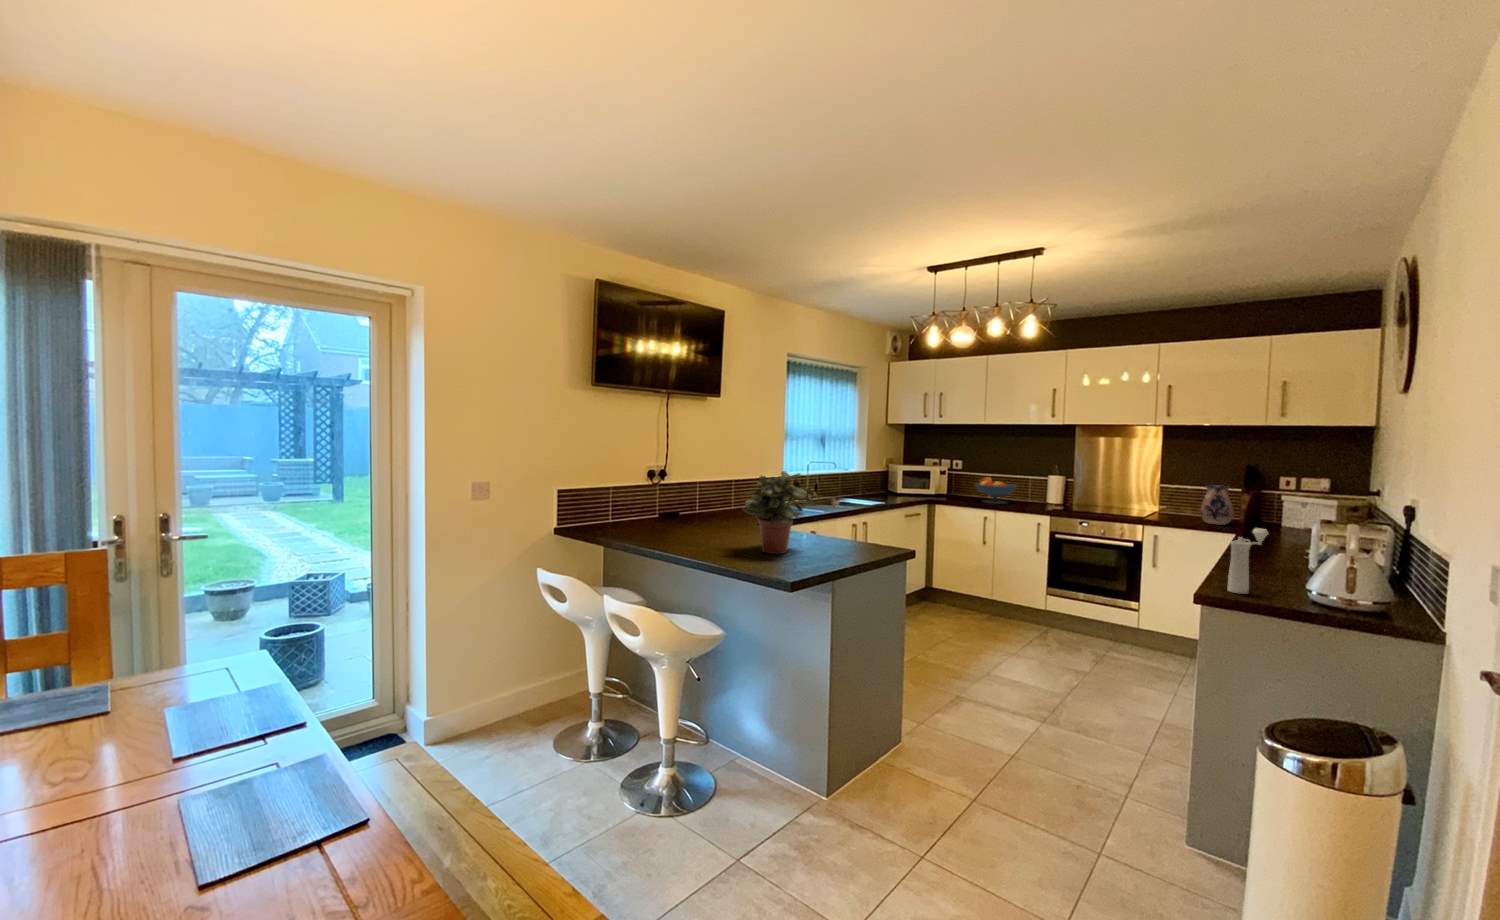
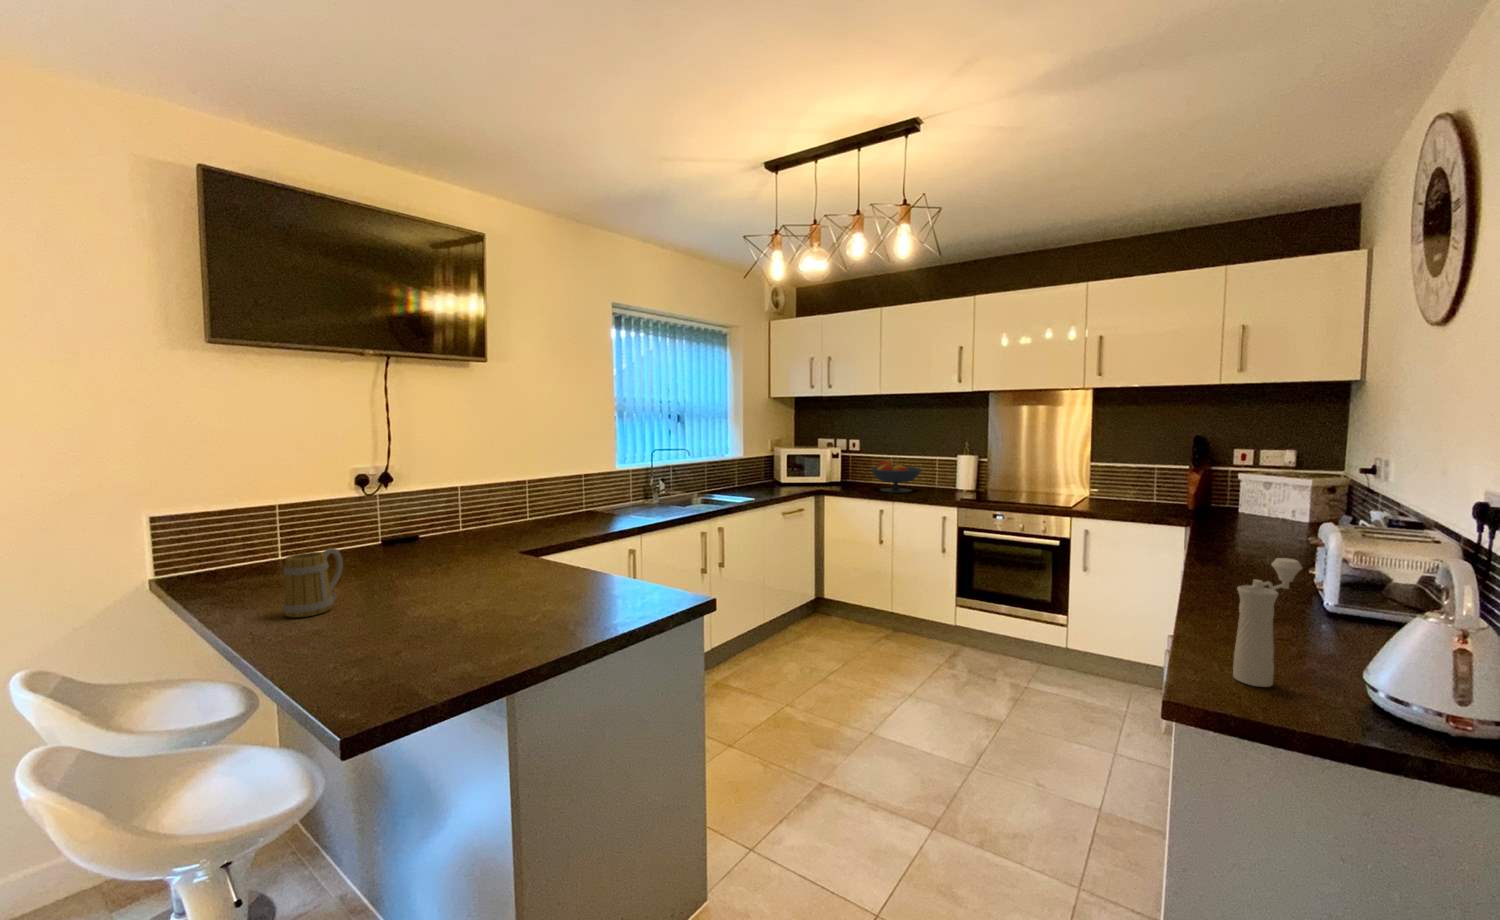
potted plant: present [742,471,815,554] -> none [377,480,532,630]
ceramic pitcher: present [1200,485,1234,525] -> none [1140,462,1182,514]
mug: none [668,510,691,546] -> present [283,548,343,618]

